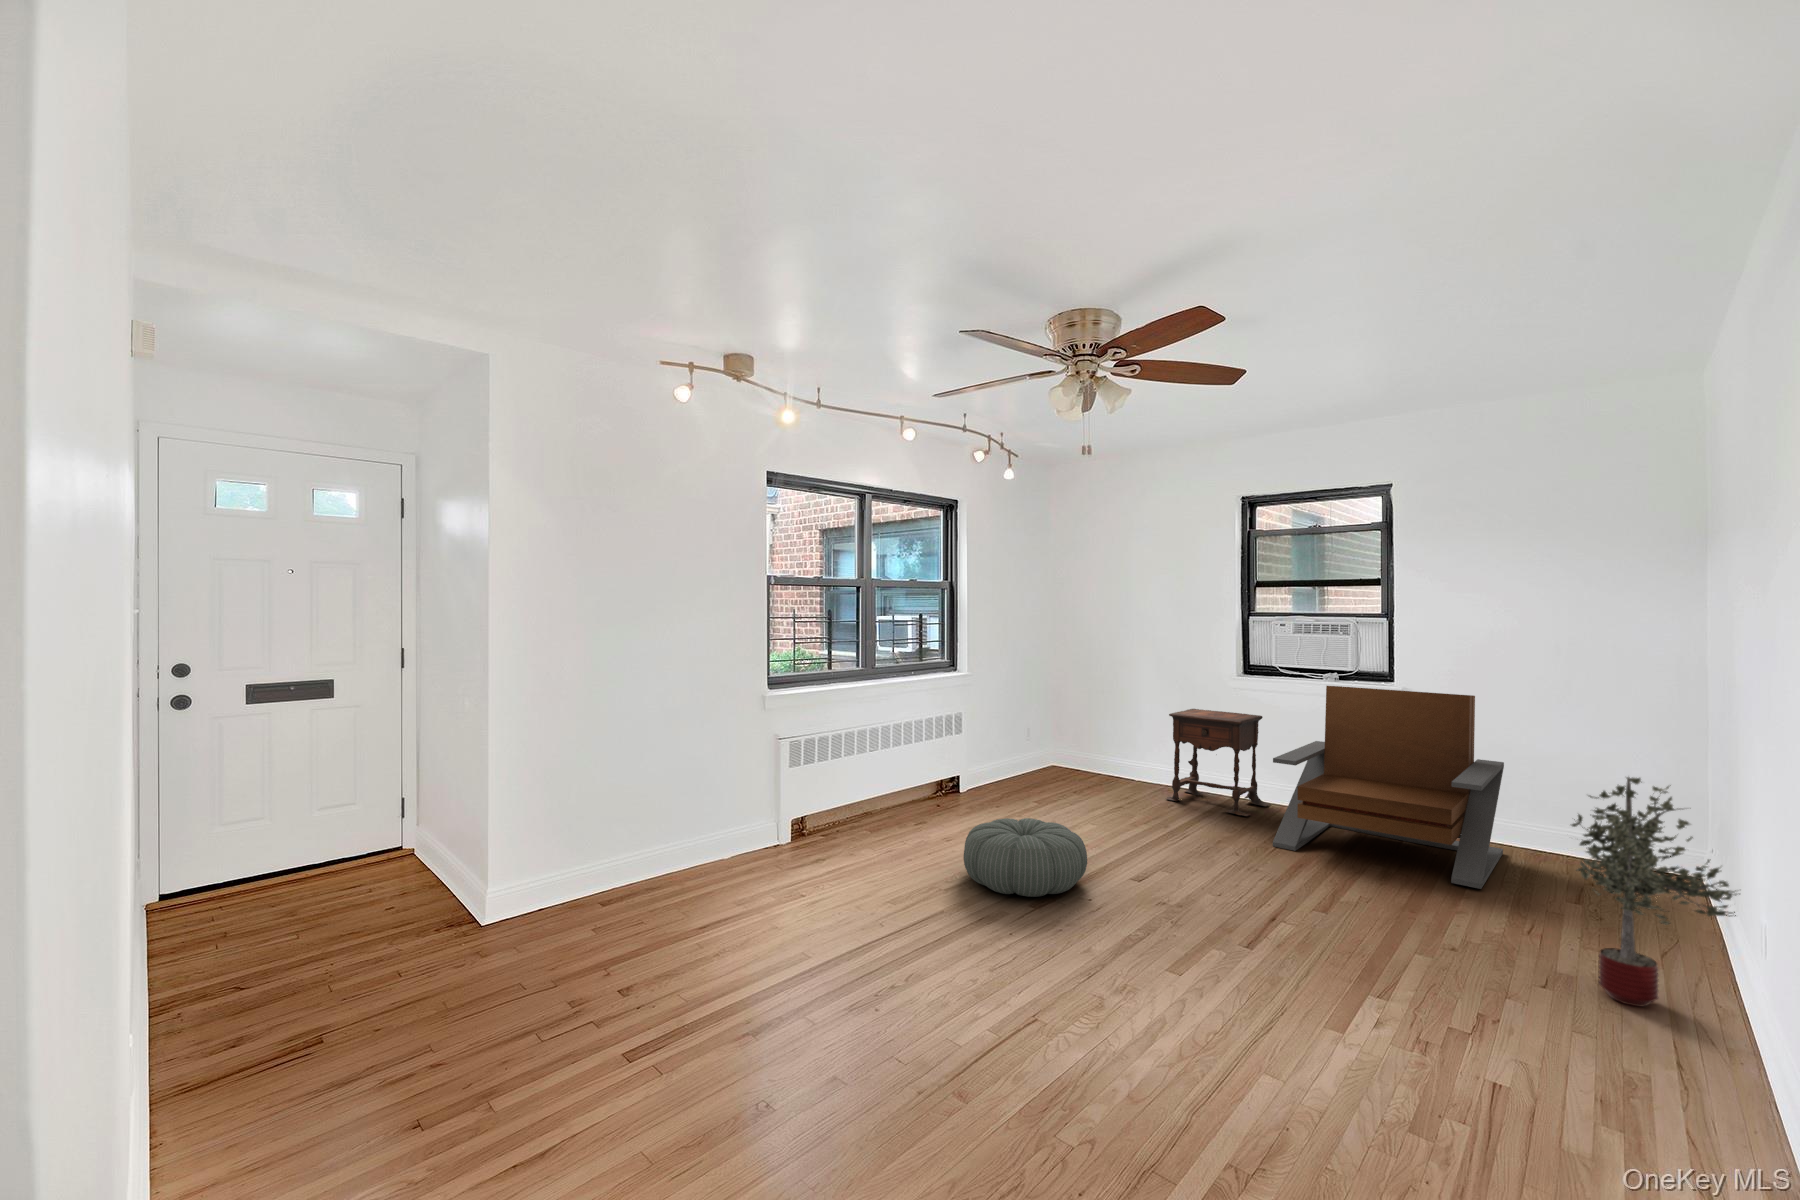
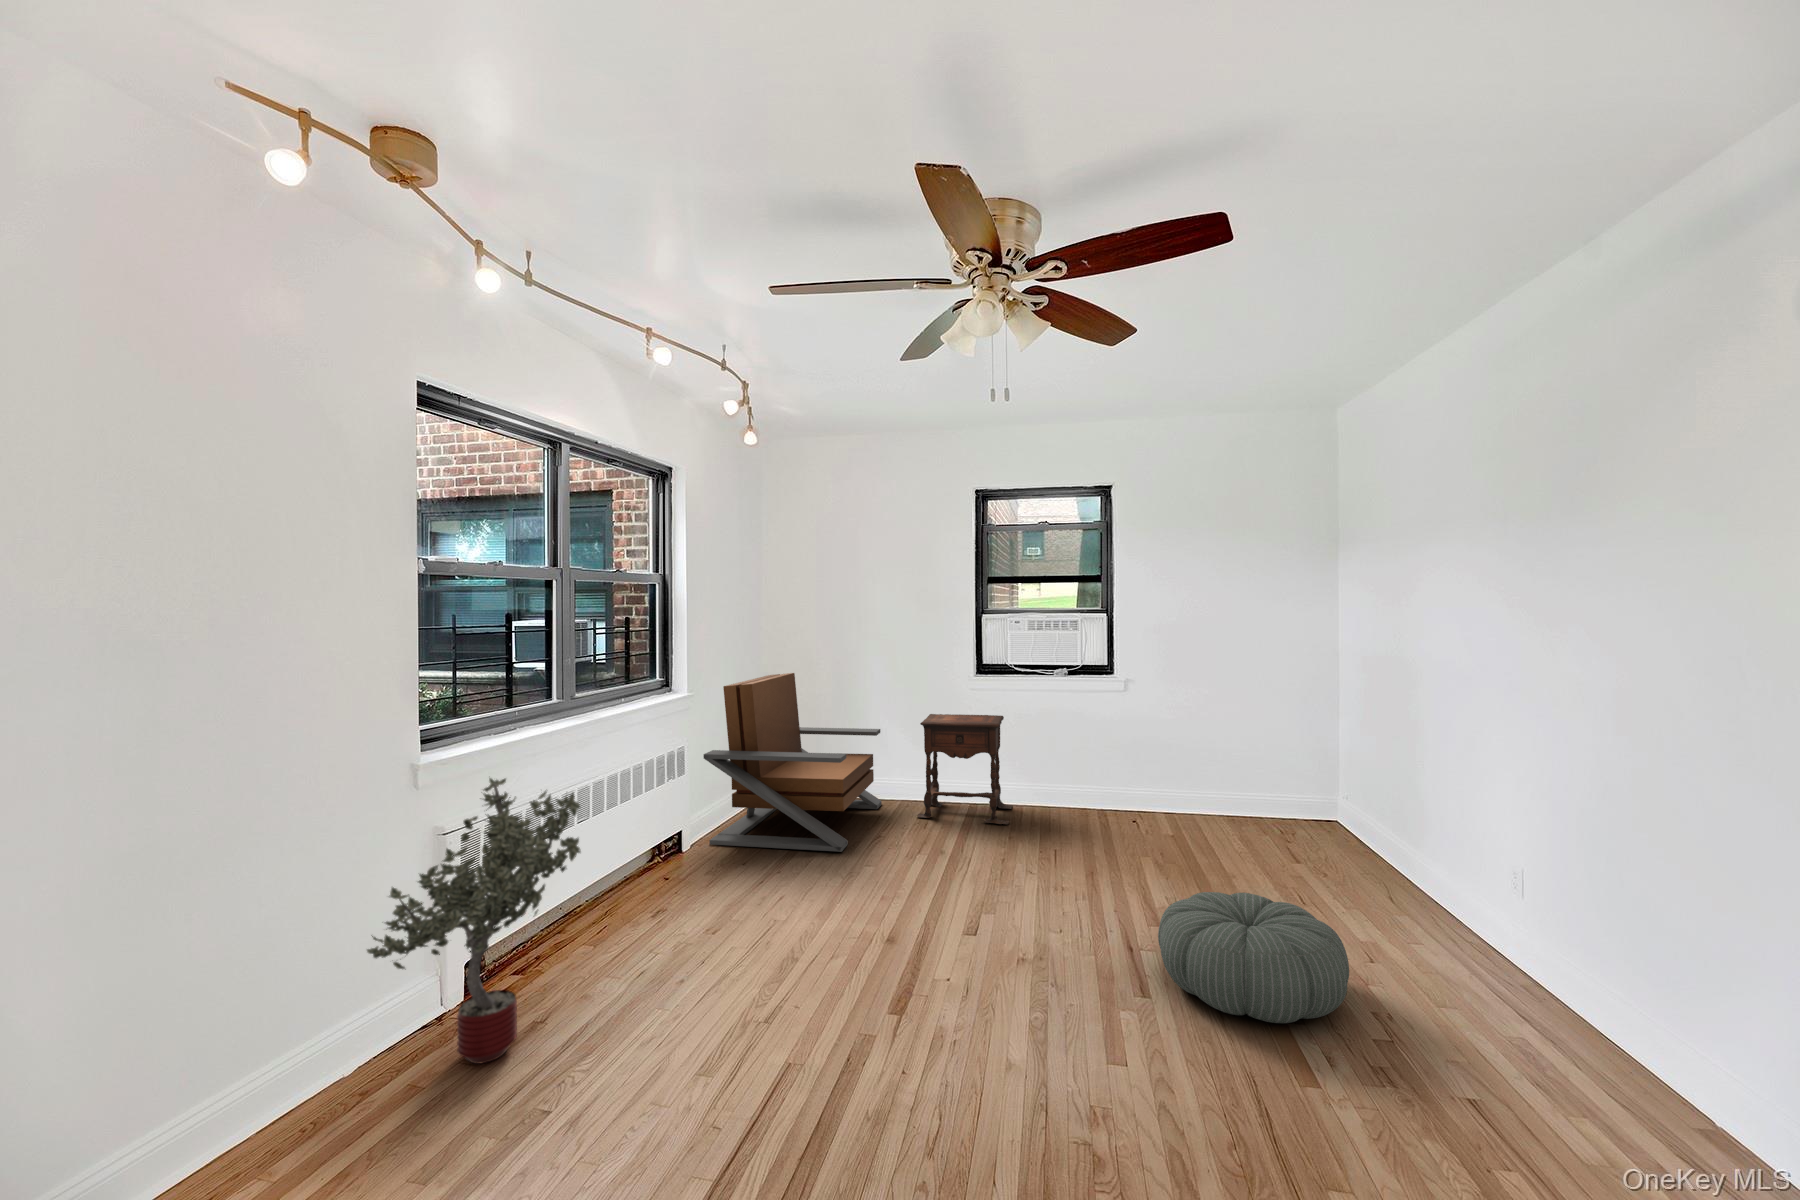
lounge chair: present [1273,686,1504,889] -> present [703,673,882,852]
potted tree: present [1571,777,1736,1007] -> present [367,778,581,1064]
pouf: present [964,818,1087,897] -> present [1158,892,1349,1023]

